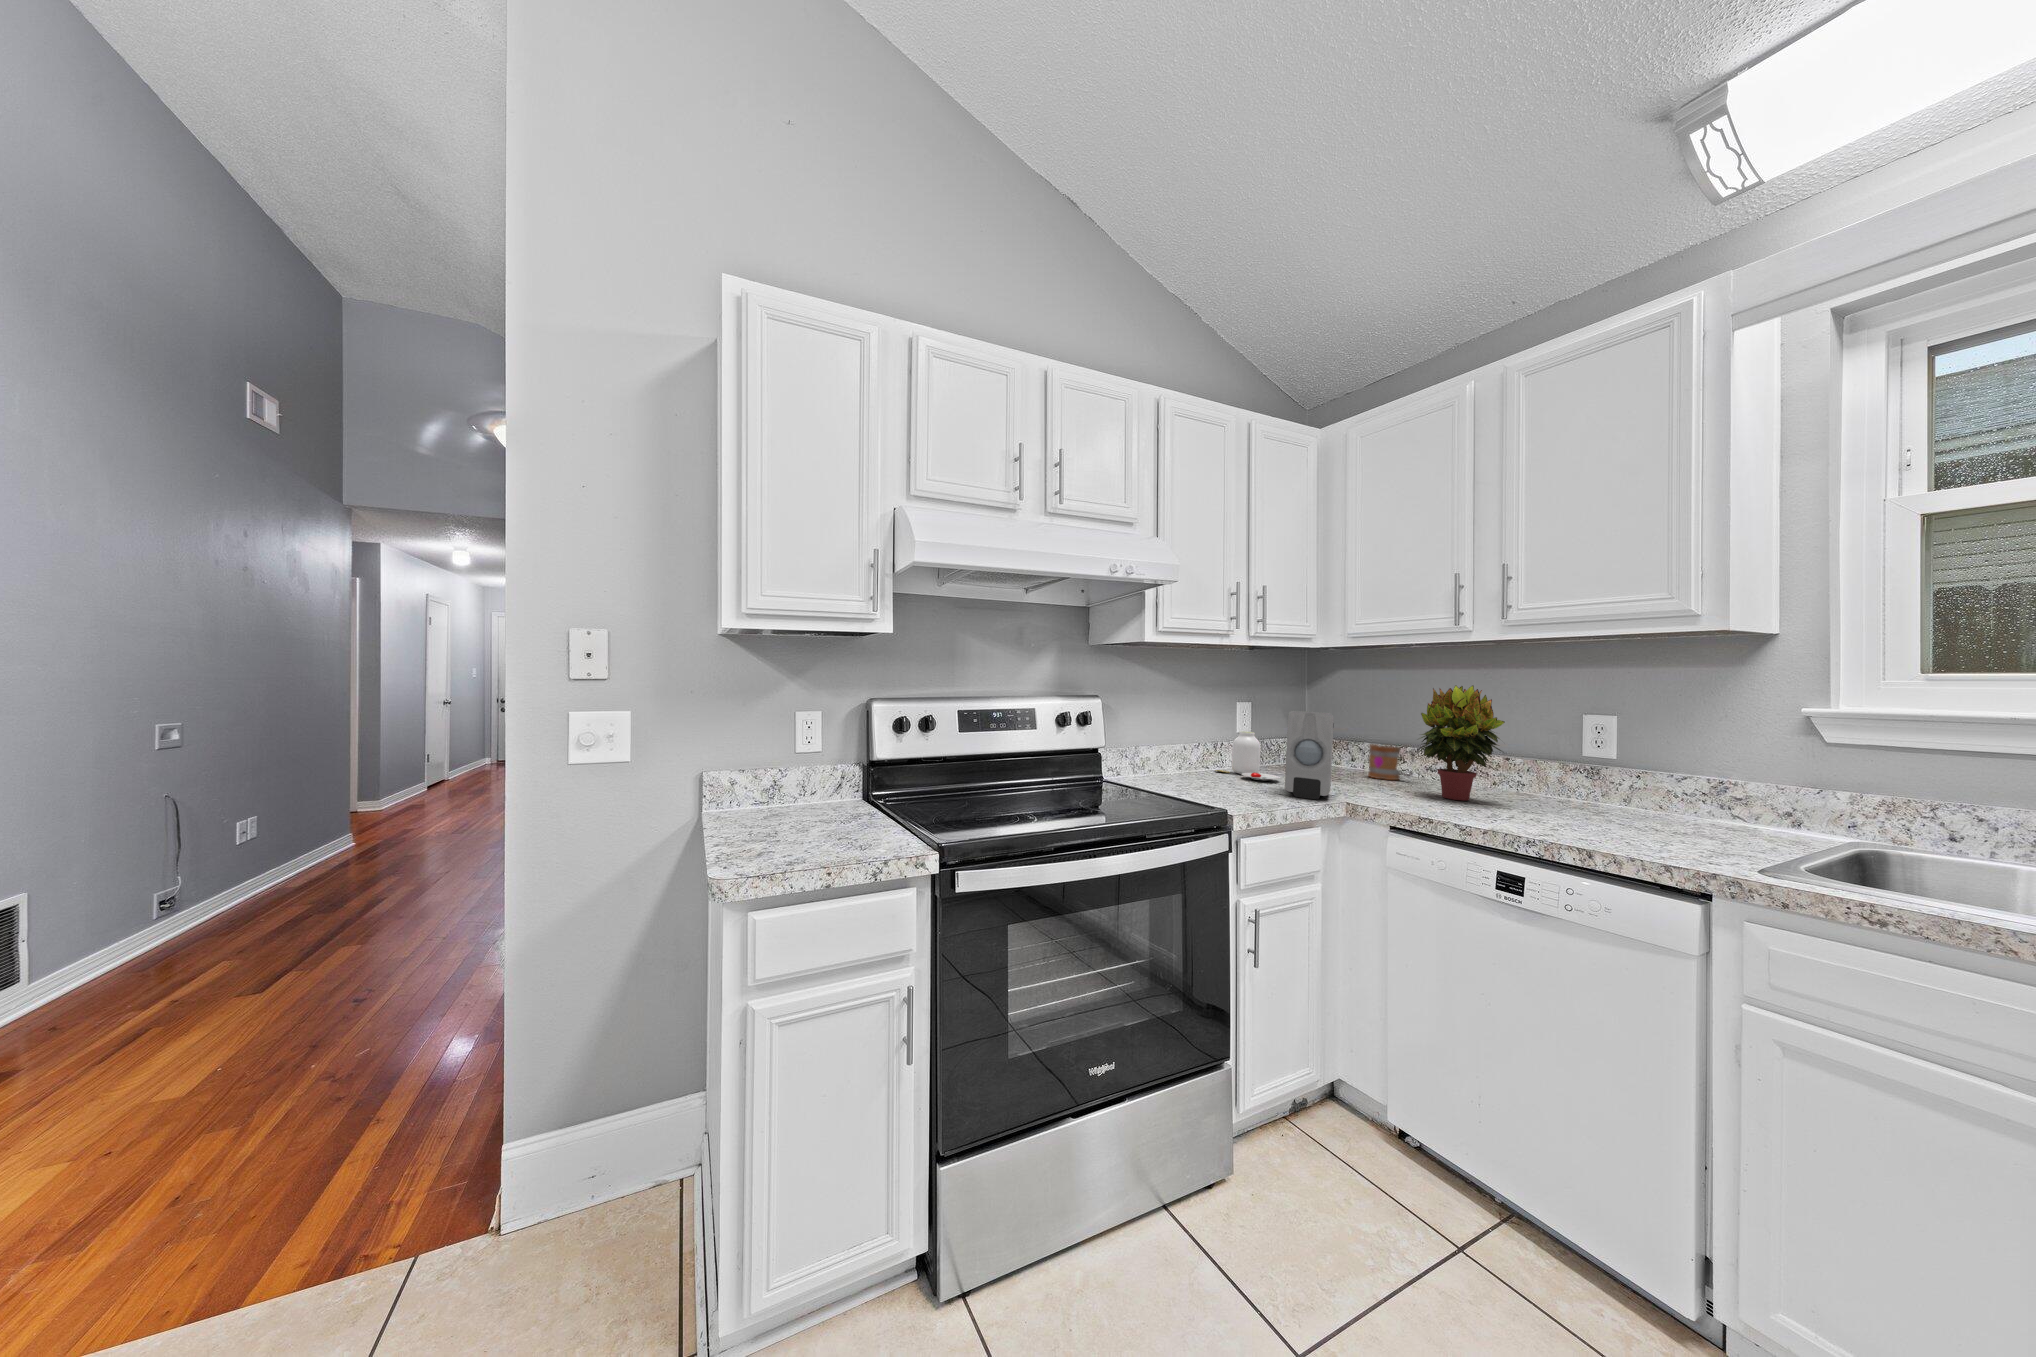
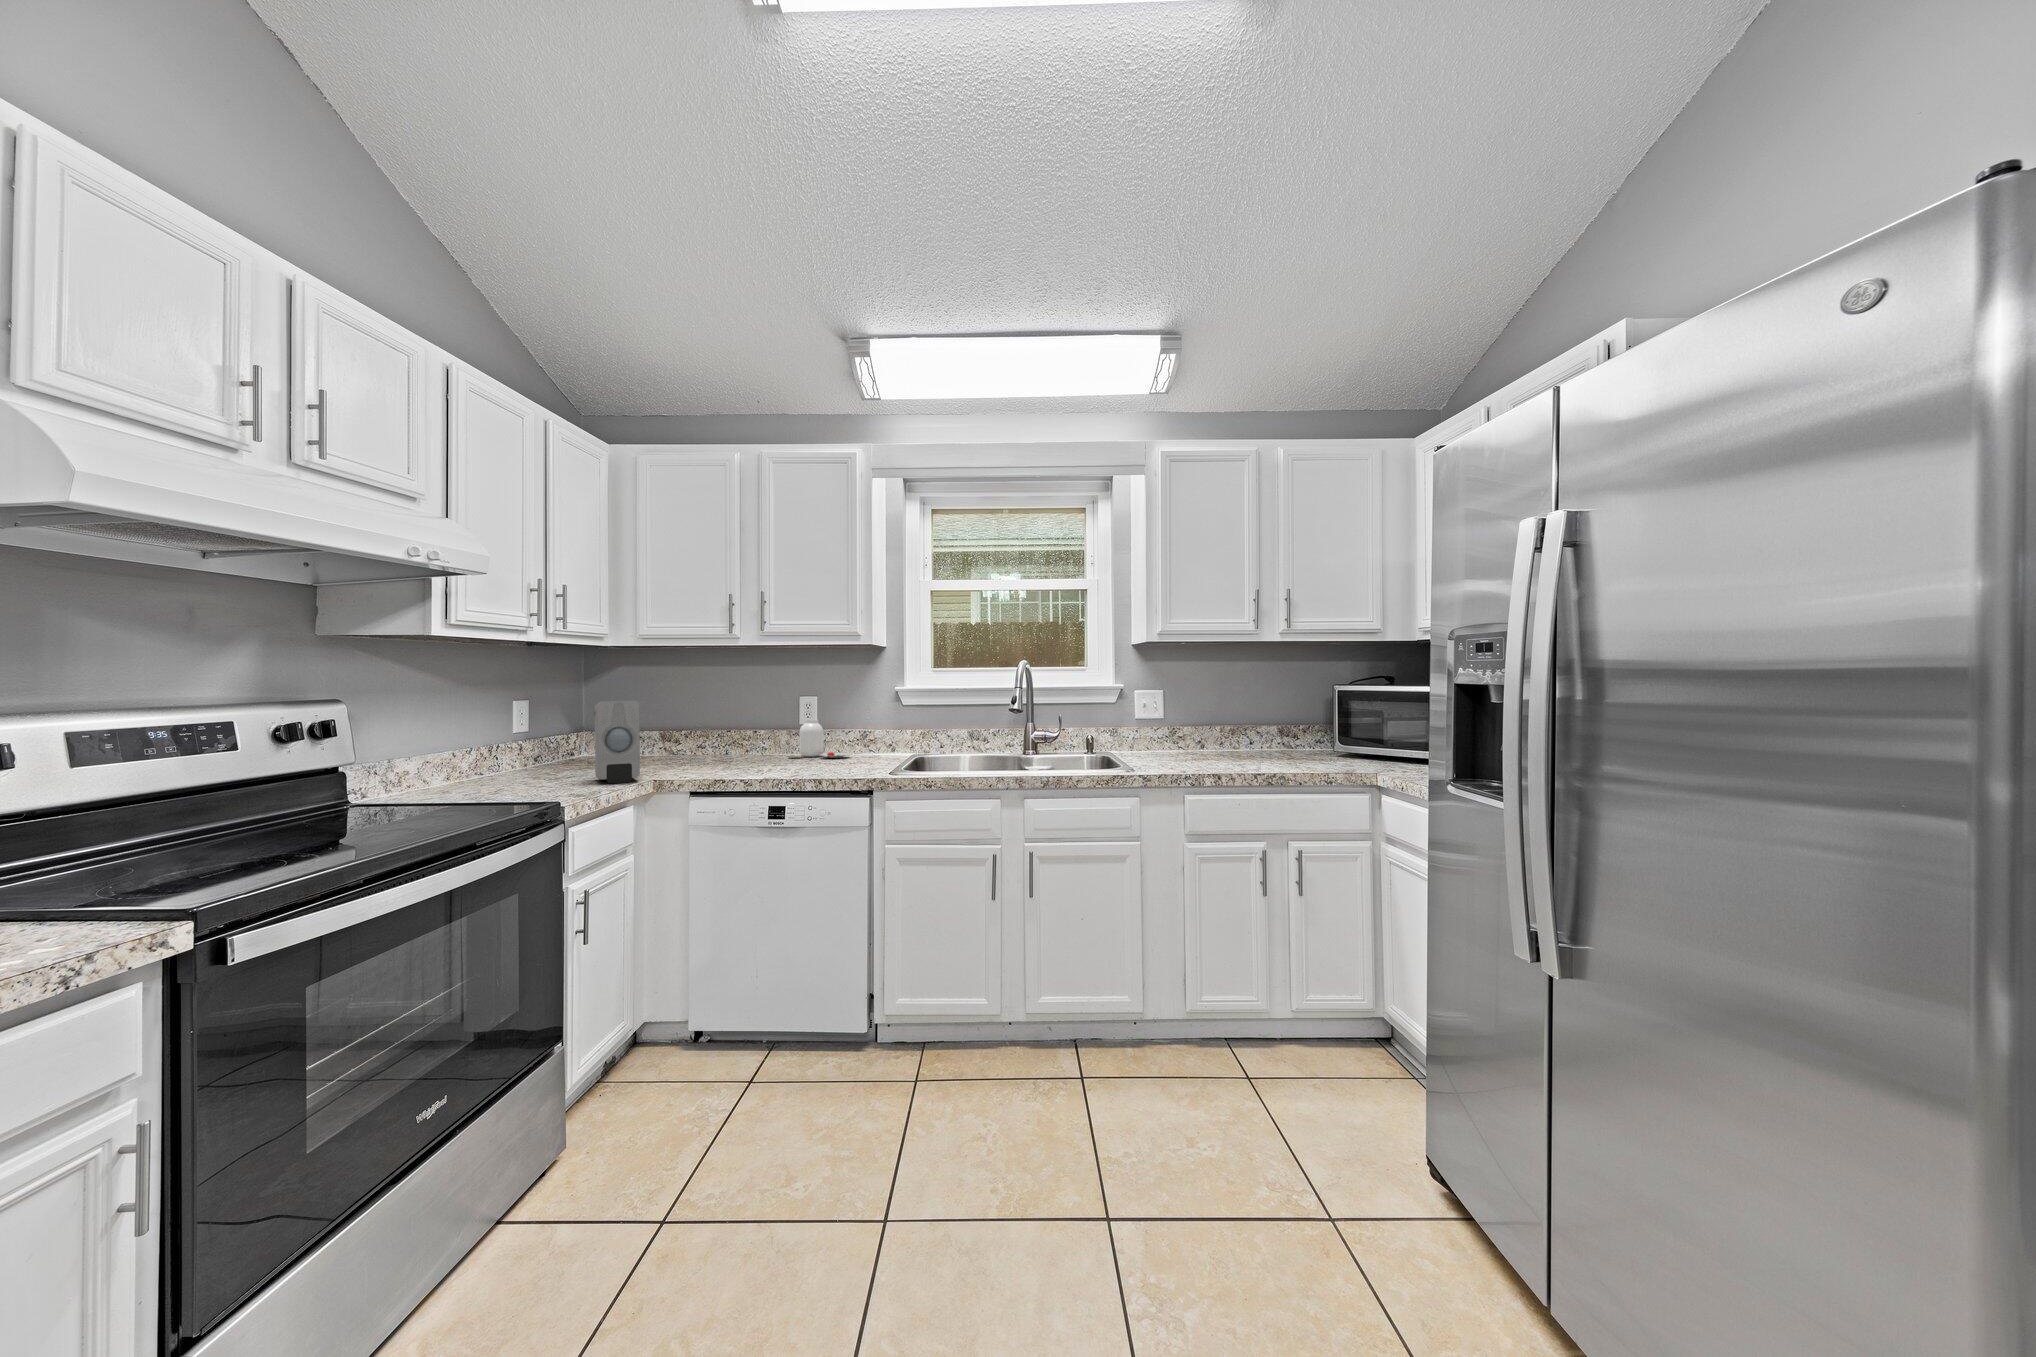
potted plant: present [1419,685,1505,801] -> none [697,670,764,767]
jar: present [1215,731,1280,781] -> present [788,719,850,758]
mug: present [1368,744,1414,780] -> none [650,729,692,762]

